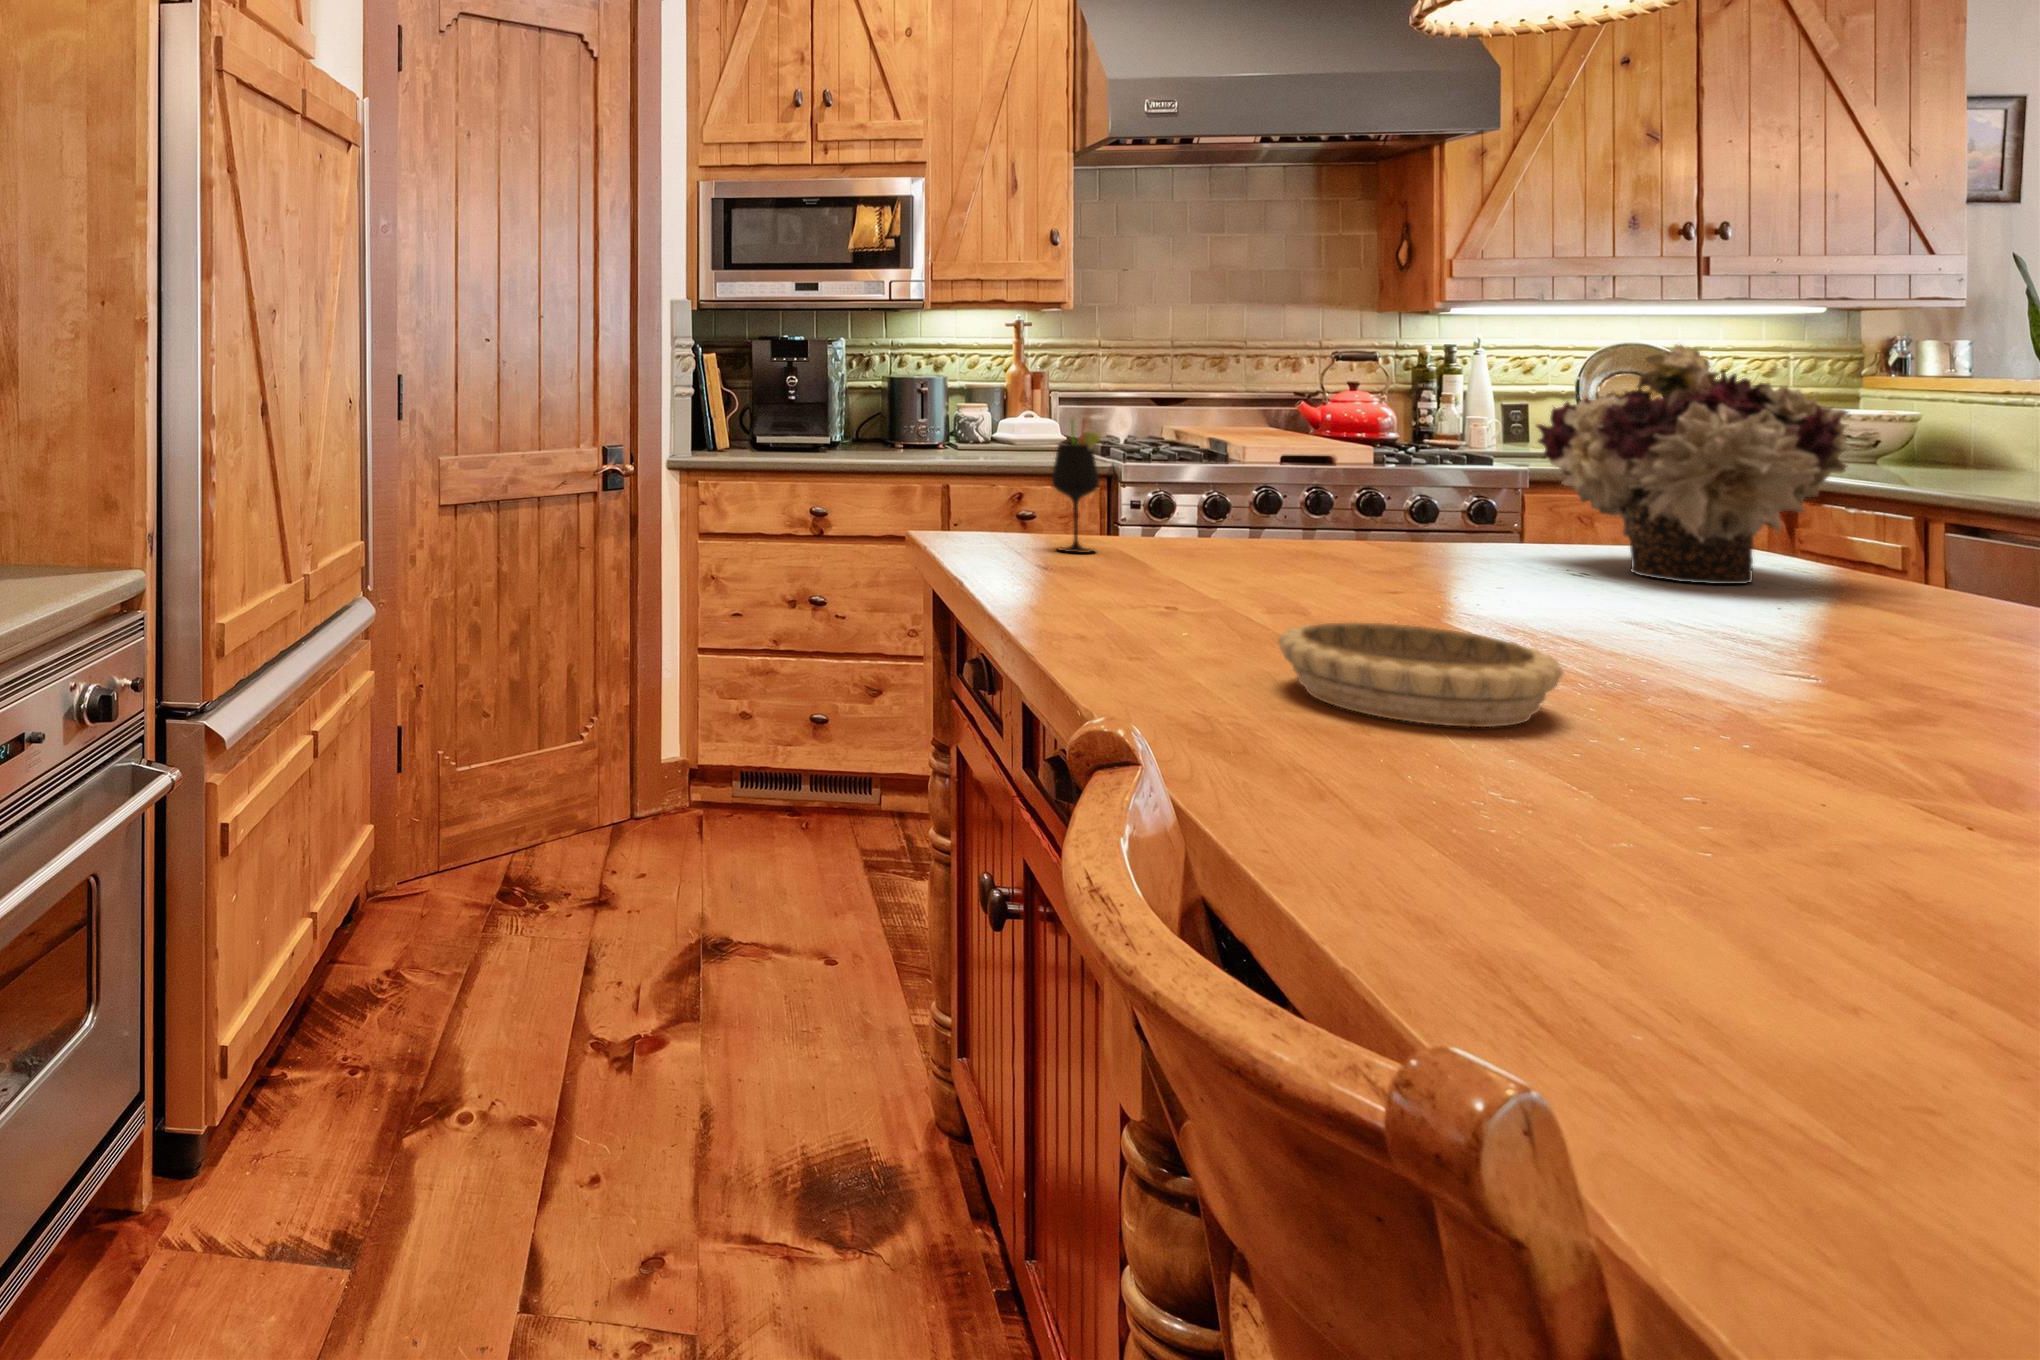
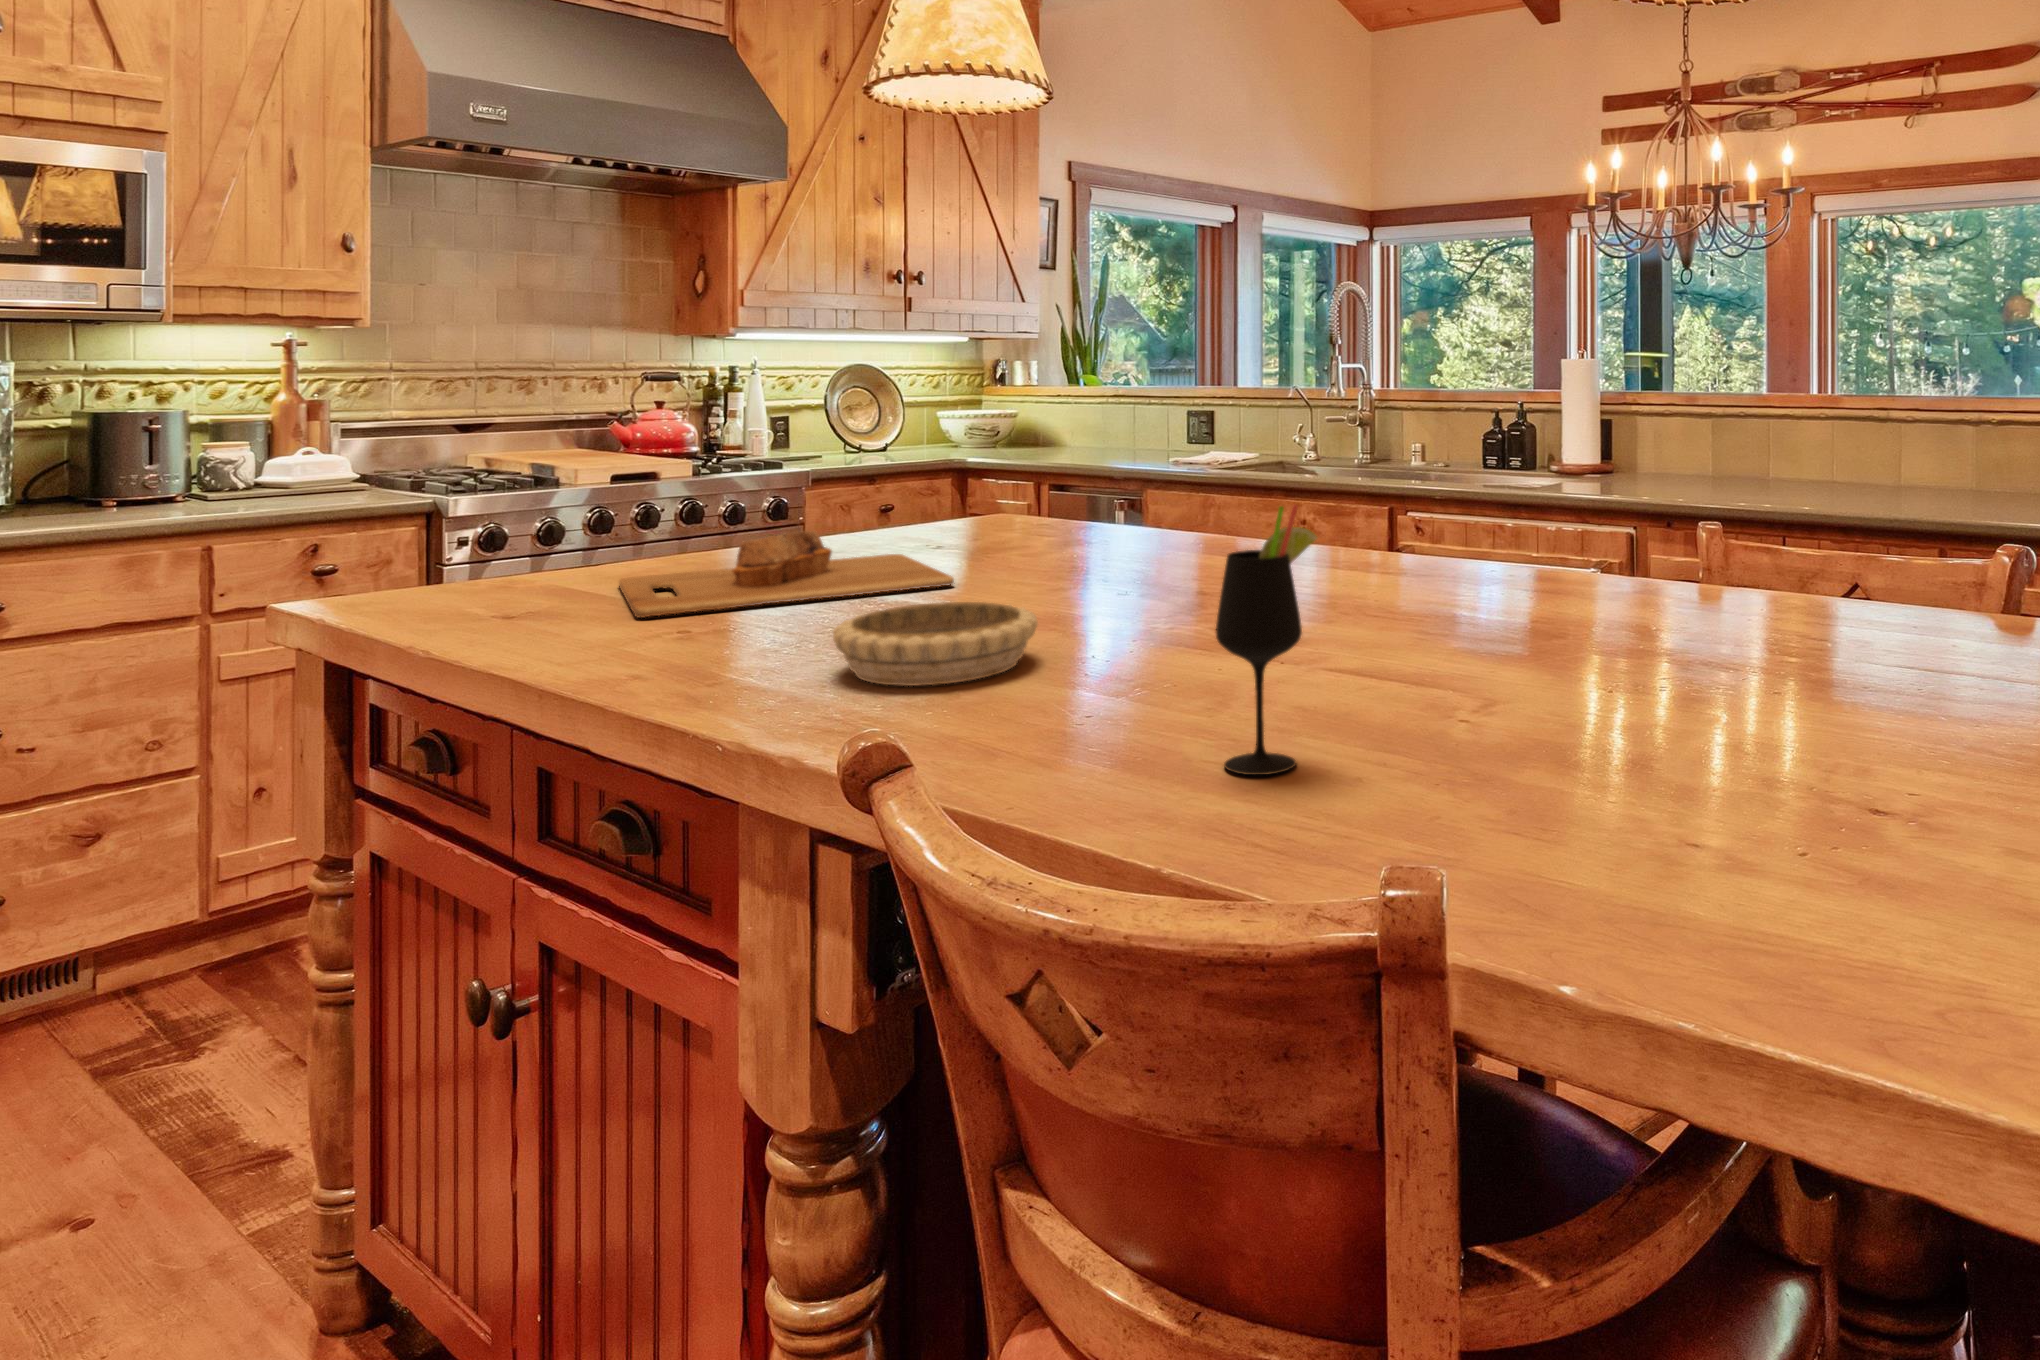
flower arrangement: present [1536,345,1848,584] -> none [890,365,1074,542]
wine glass: present [1052,419,1101,553] -> present [1216,505,1317,775]
cutting board: none [1160,529,1556,621] -> present [619,531,954,618]

